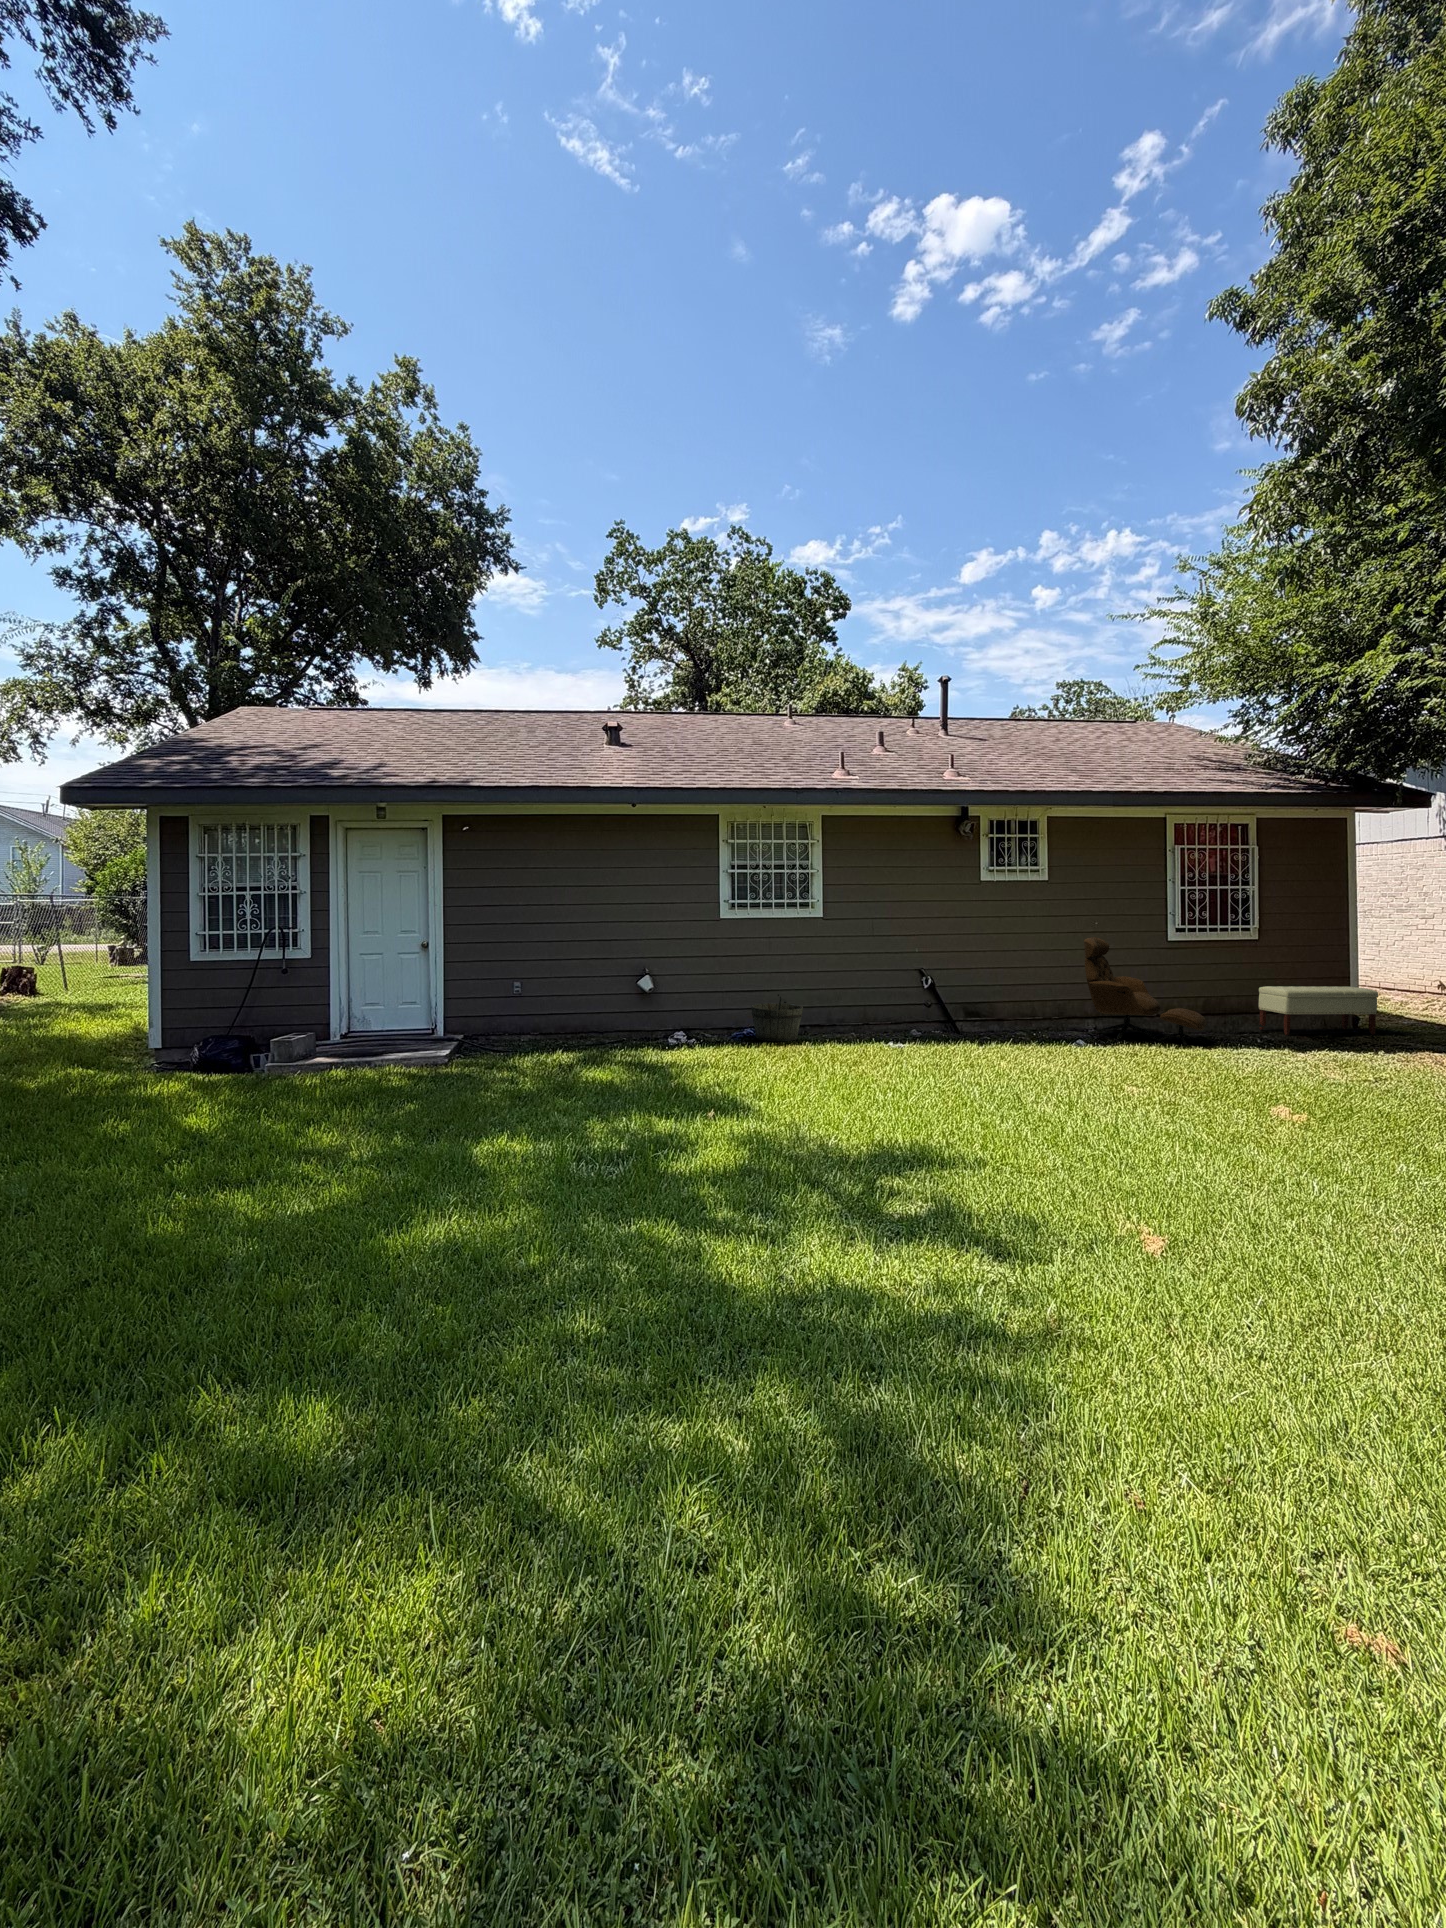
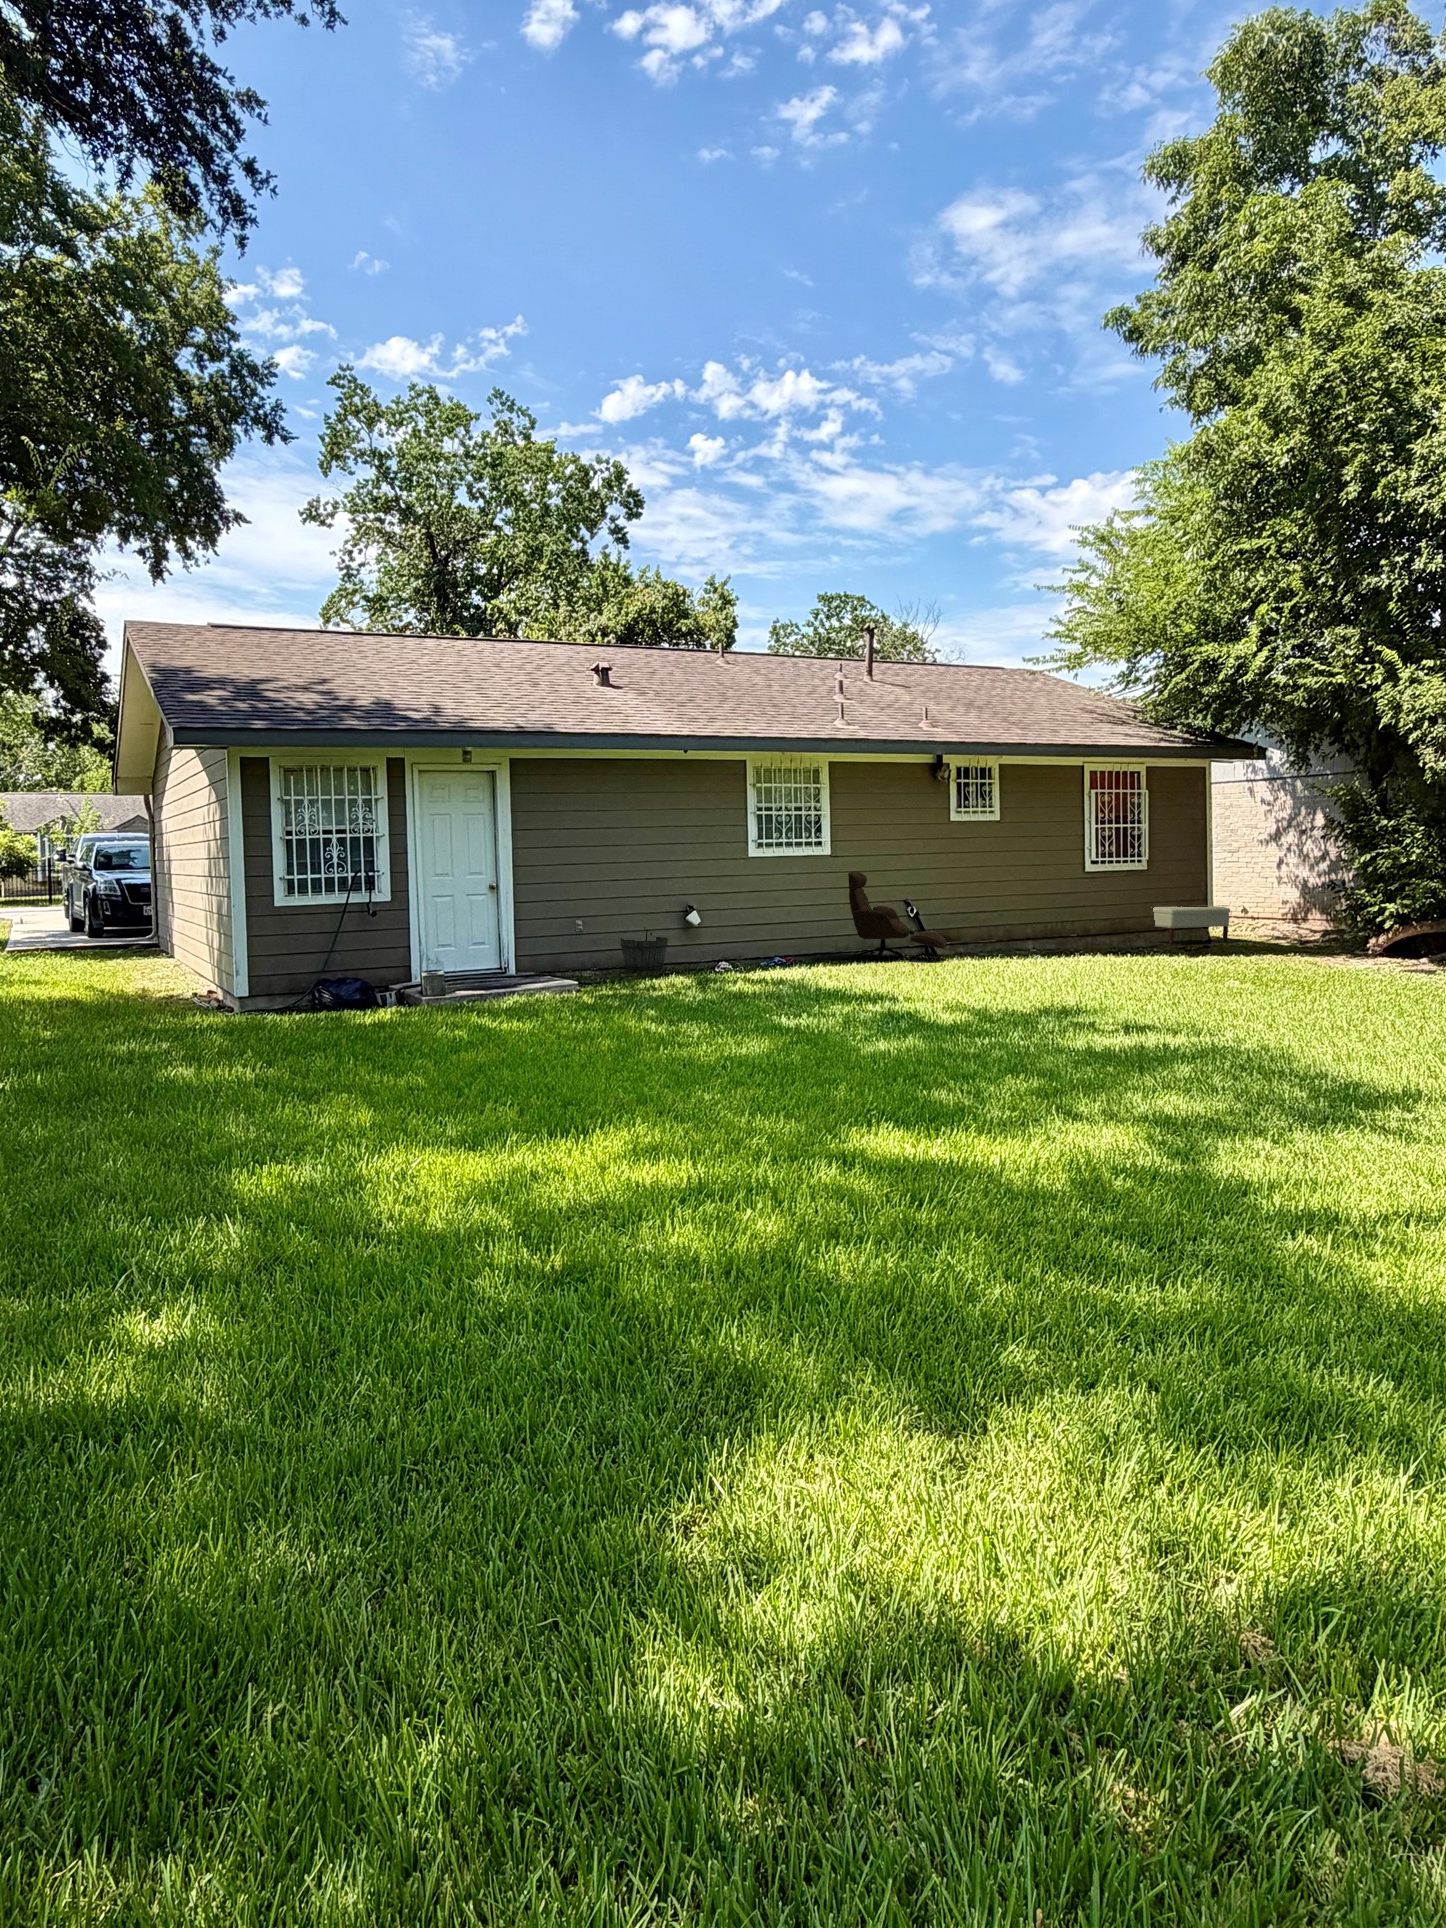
lounge chair: present [1084,937,1207,1045] -> present [848,871,947,962]
wooden bucket: present [751,994,803,1041] -> present [620,927,668,970]

